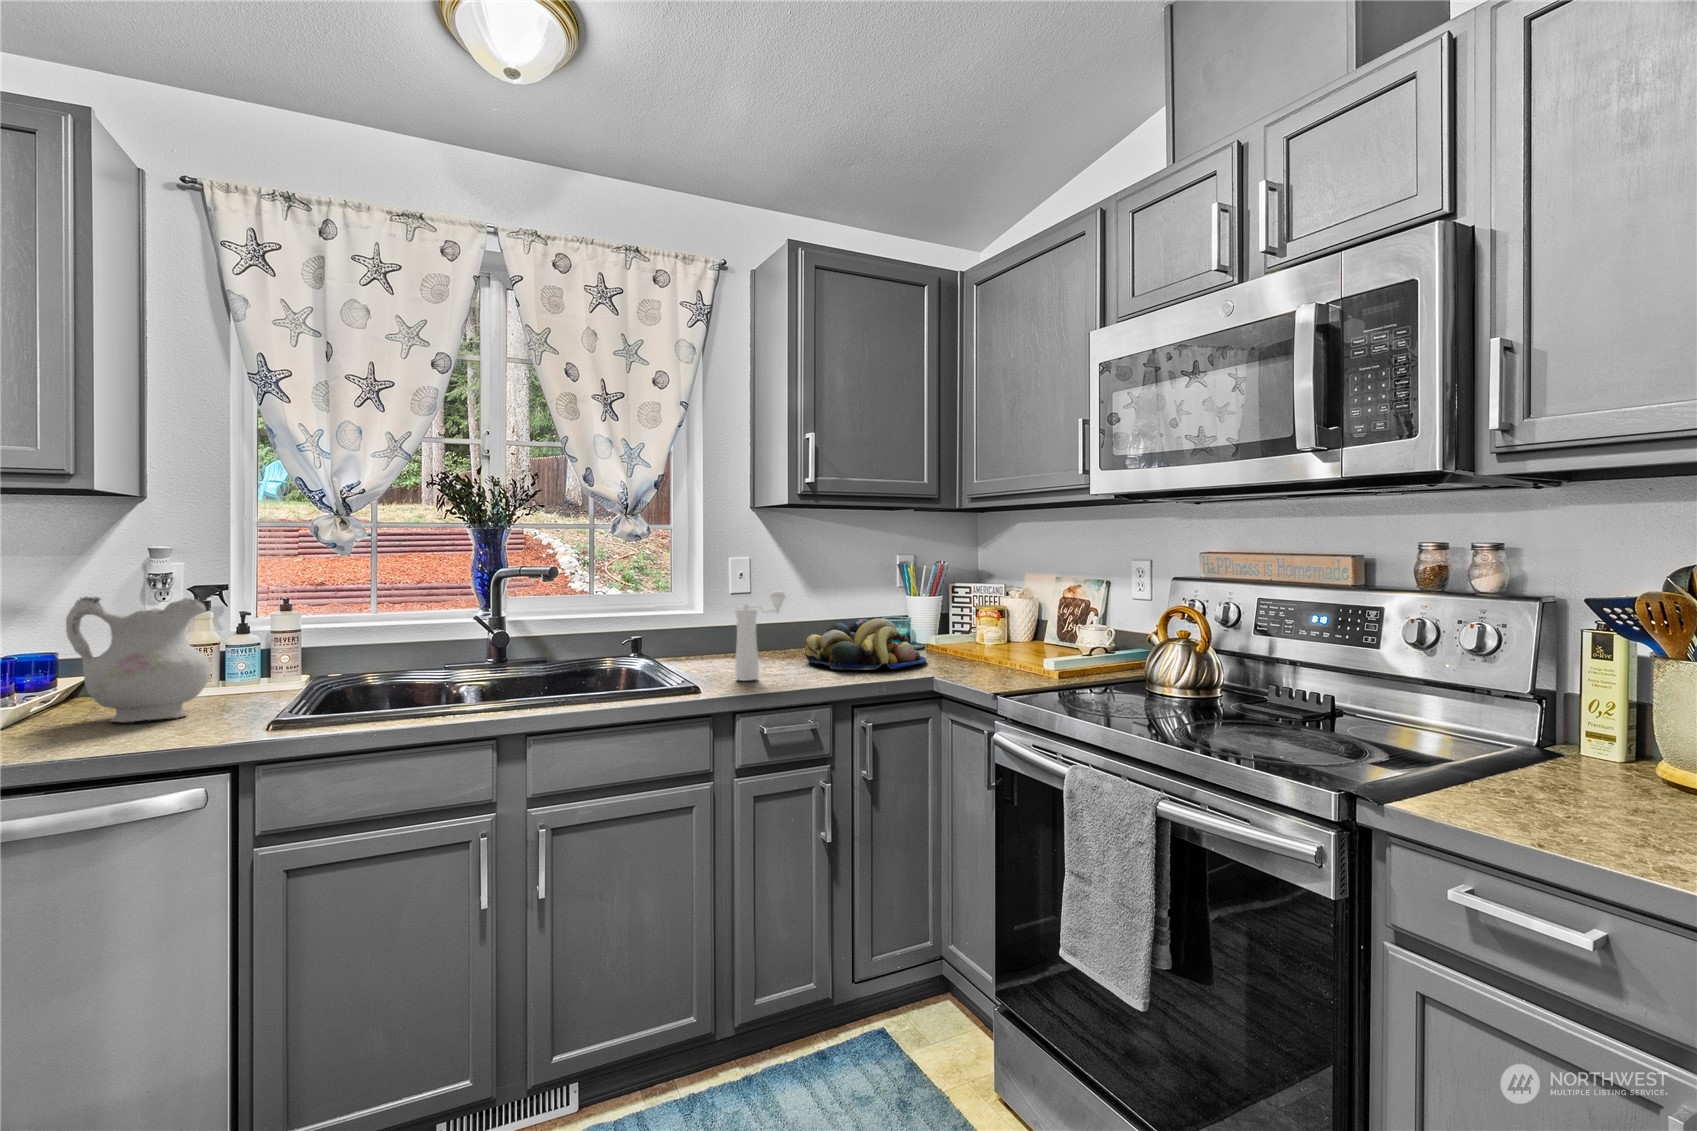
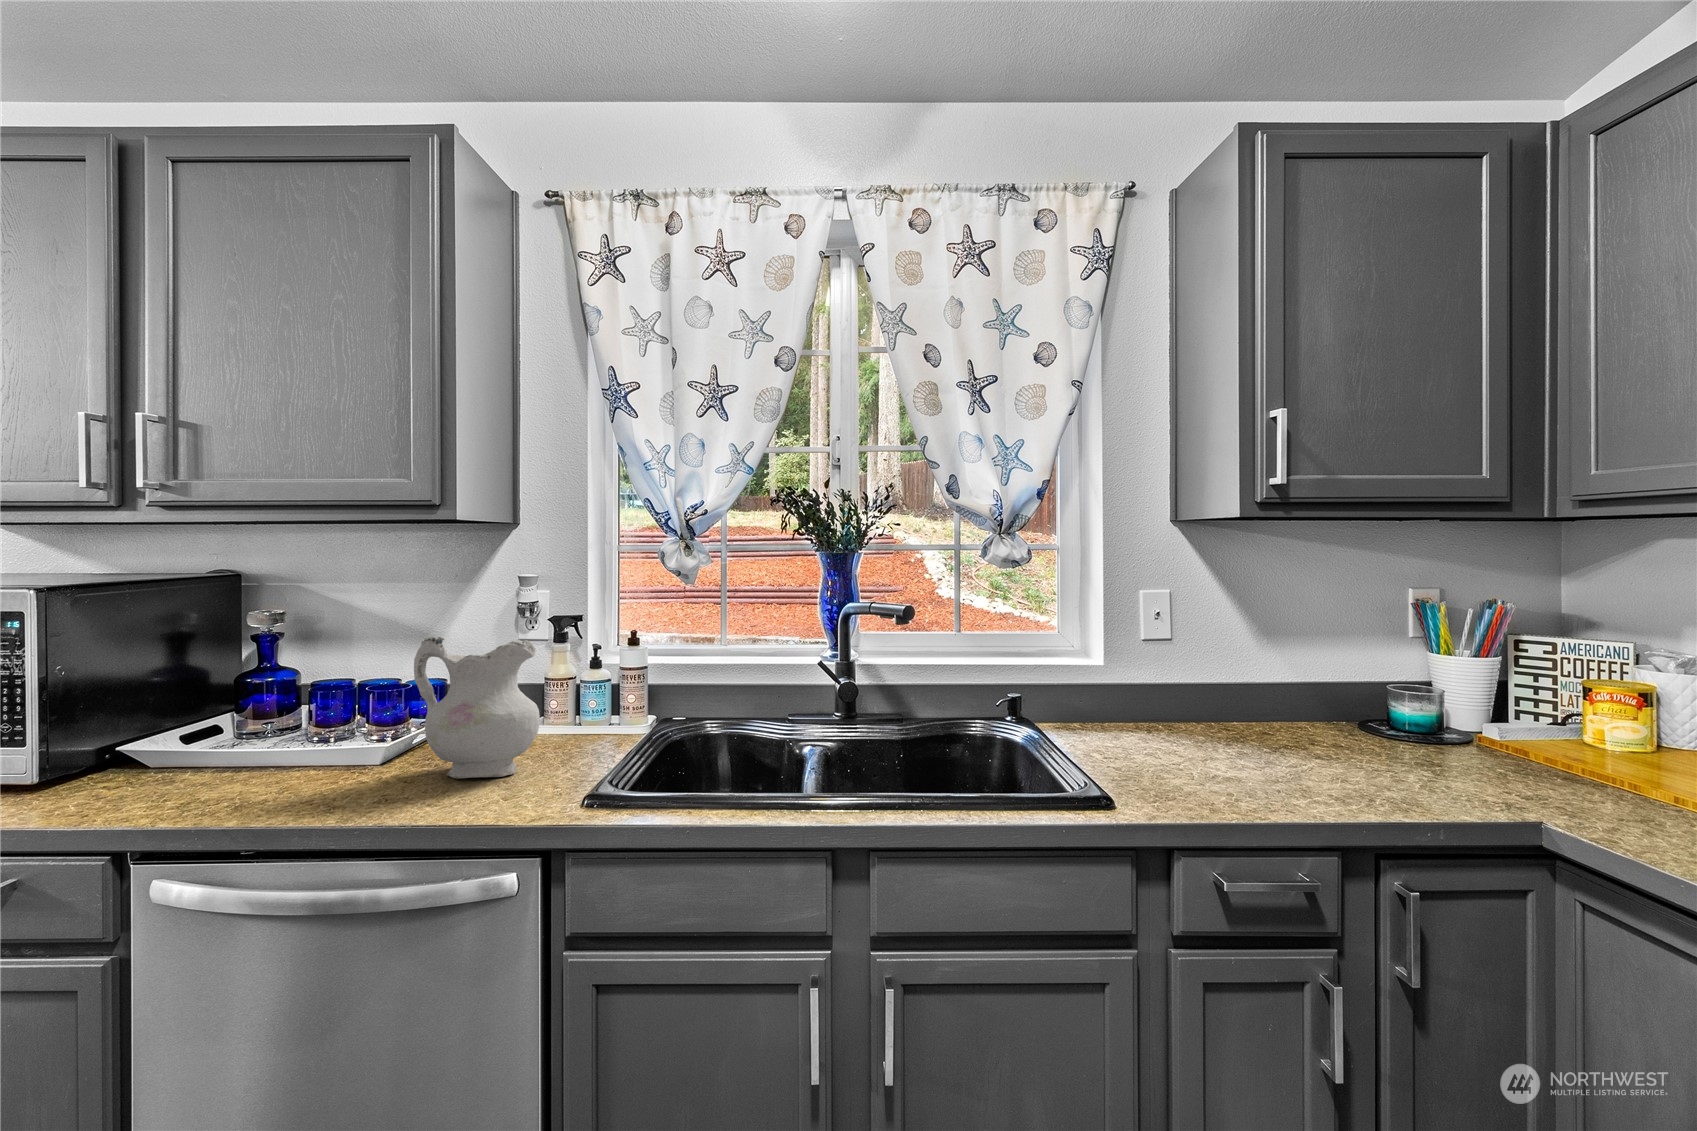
pepper mill: present [735,592,786,681] -> none [1161,649,1244,789]
fruit bowl: present [805,619,926,670] -> none [1267,690,1503,789]

